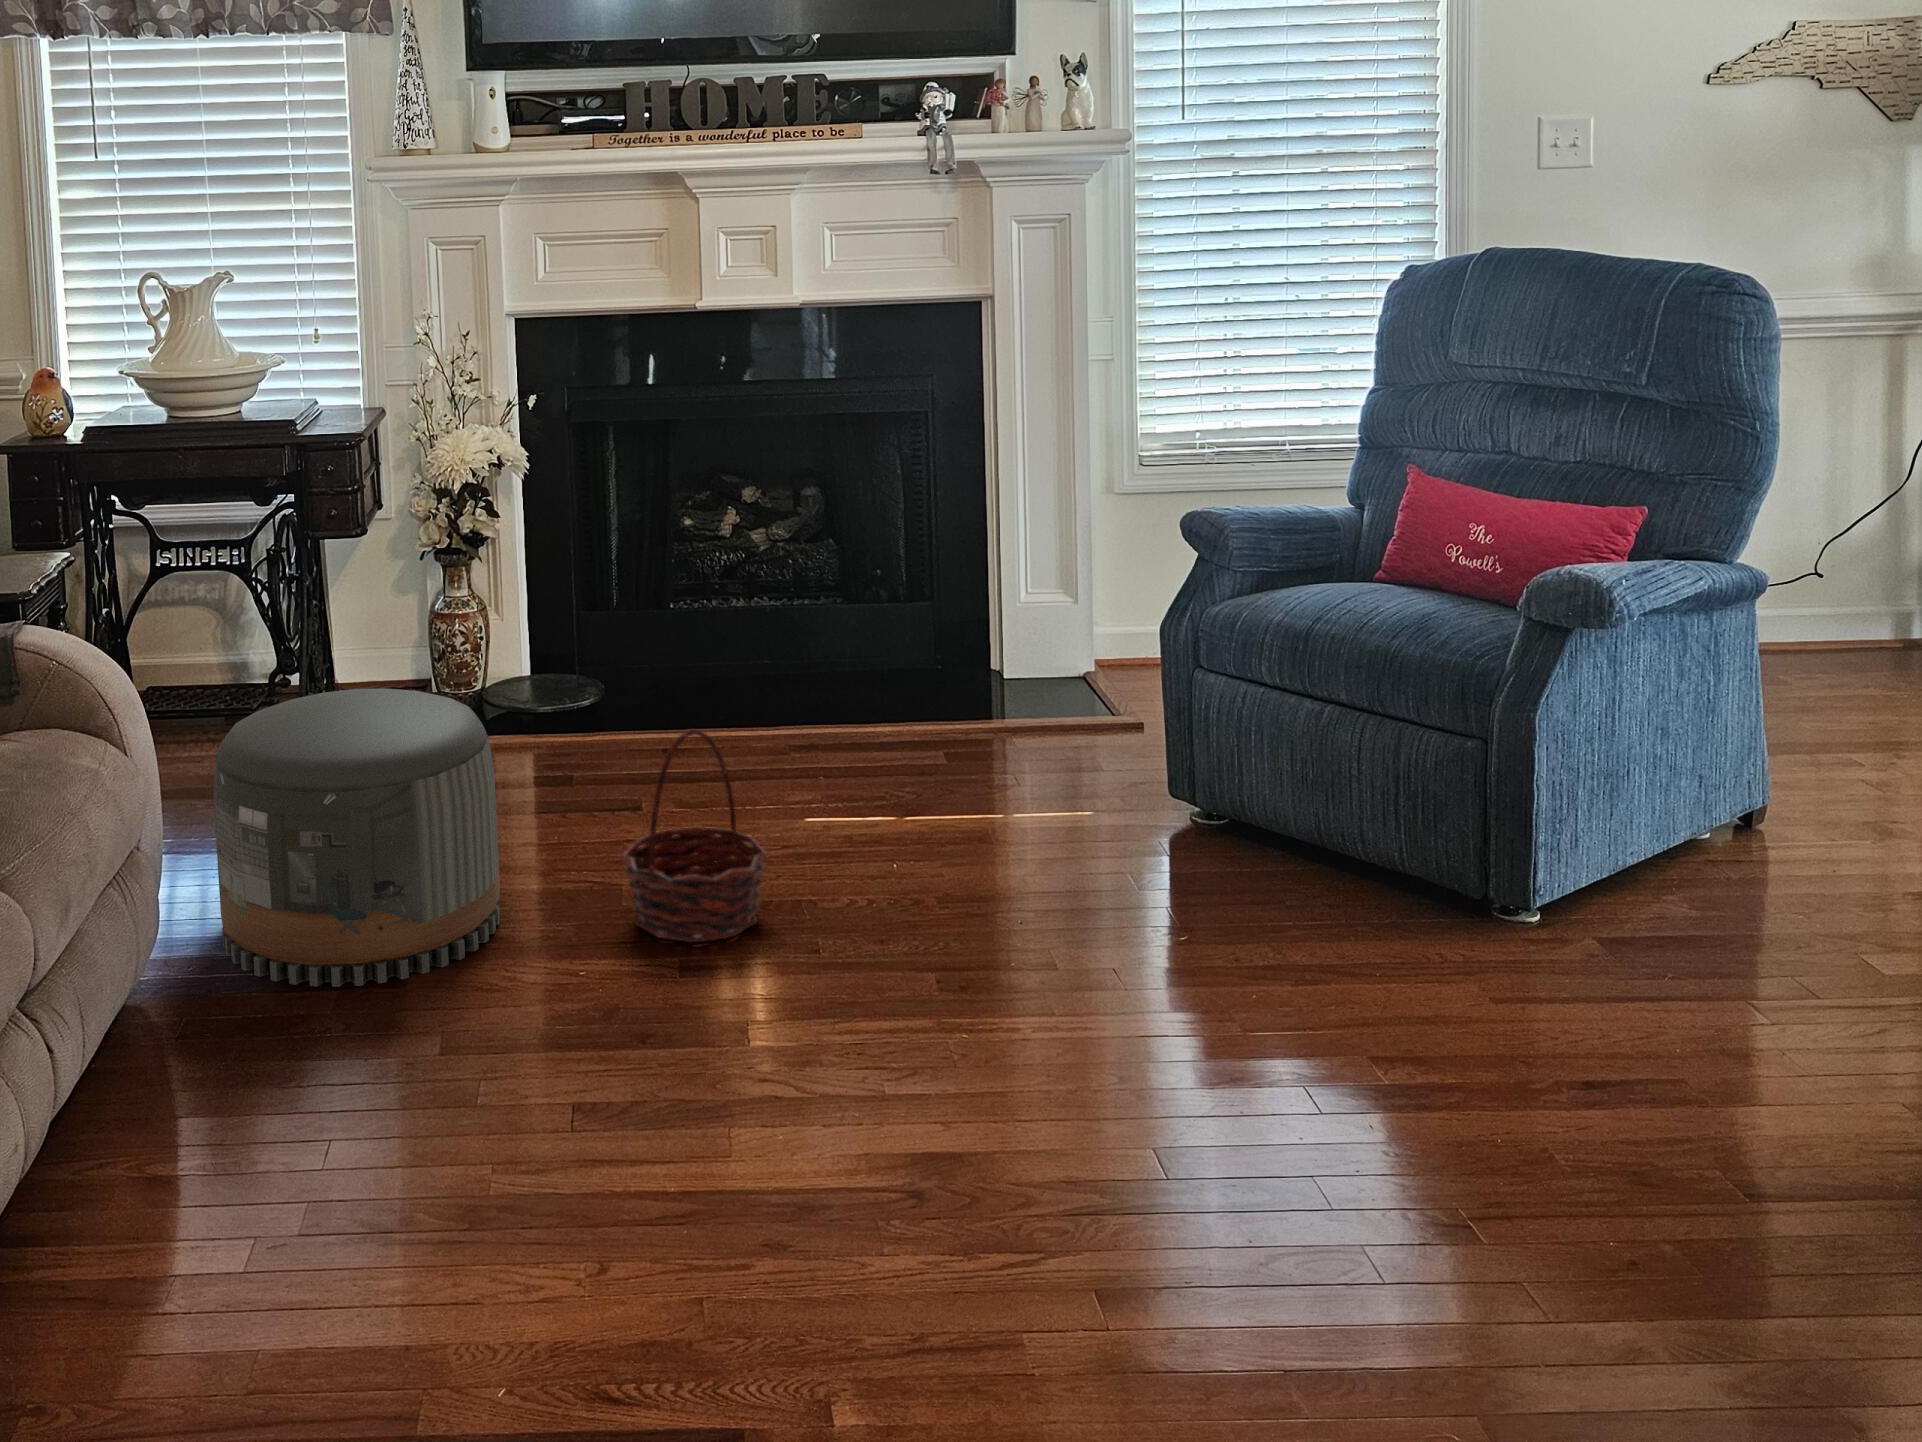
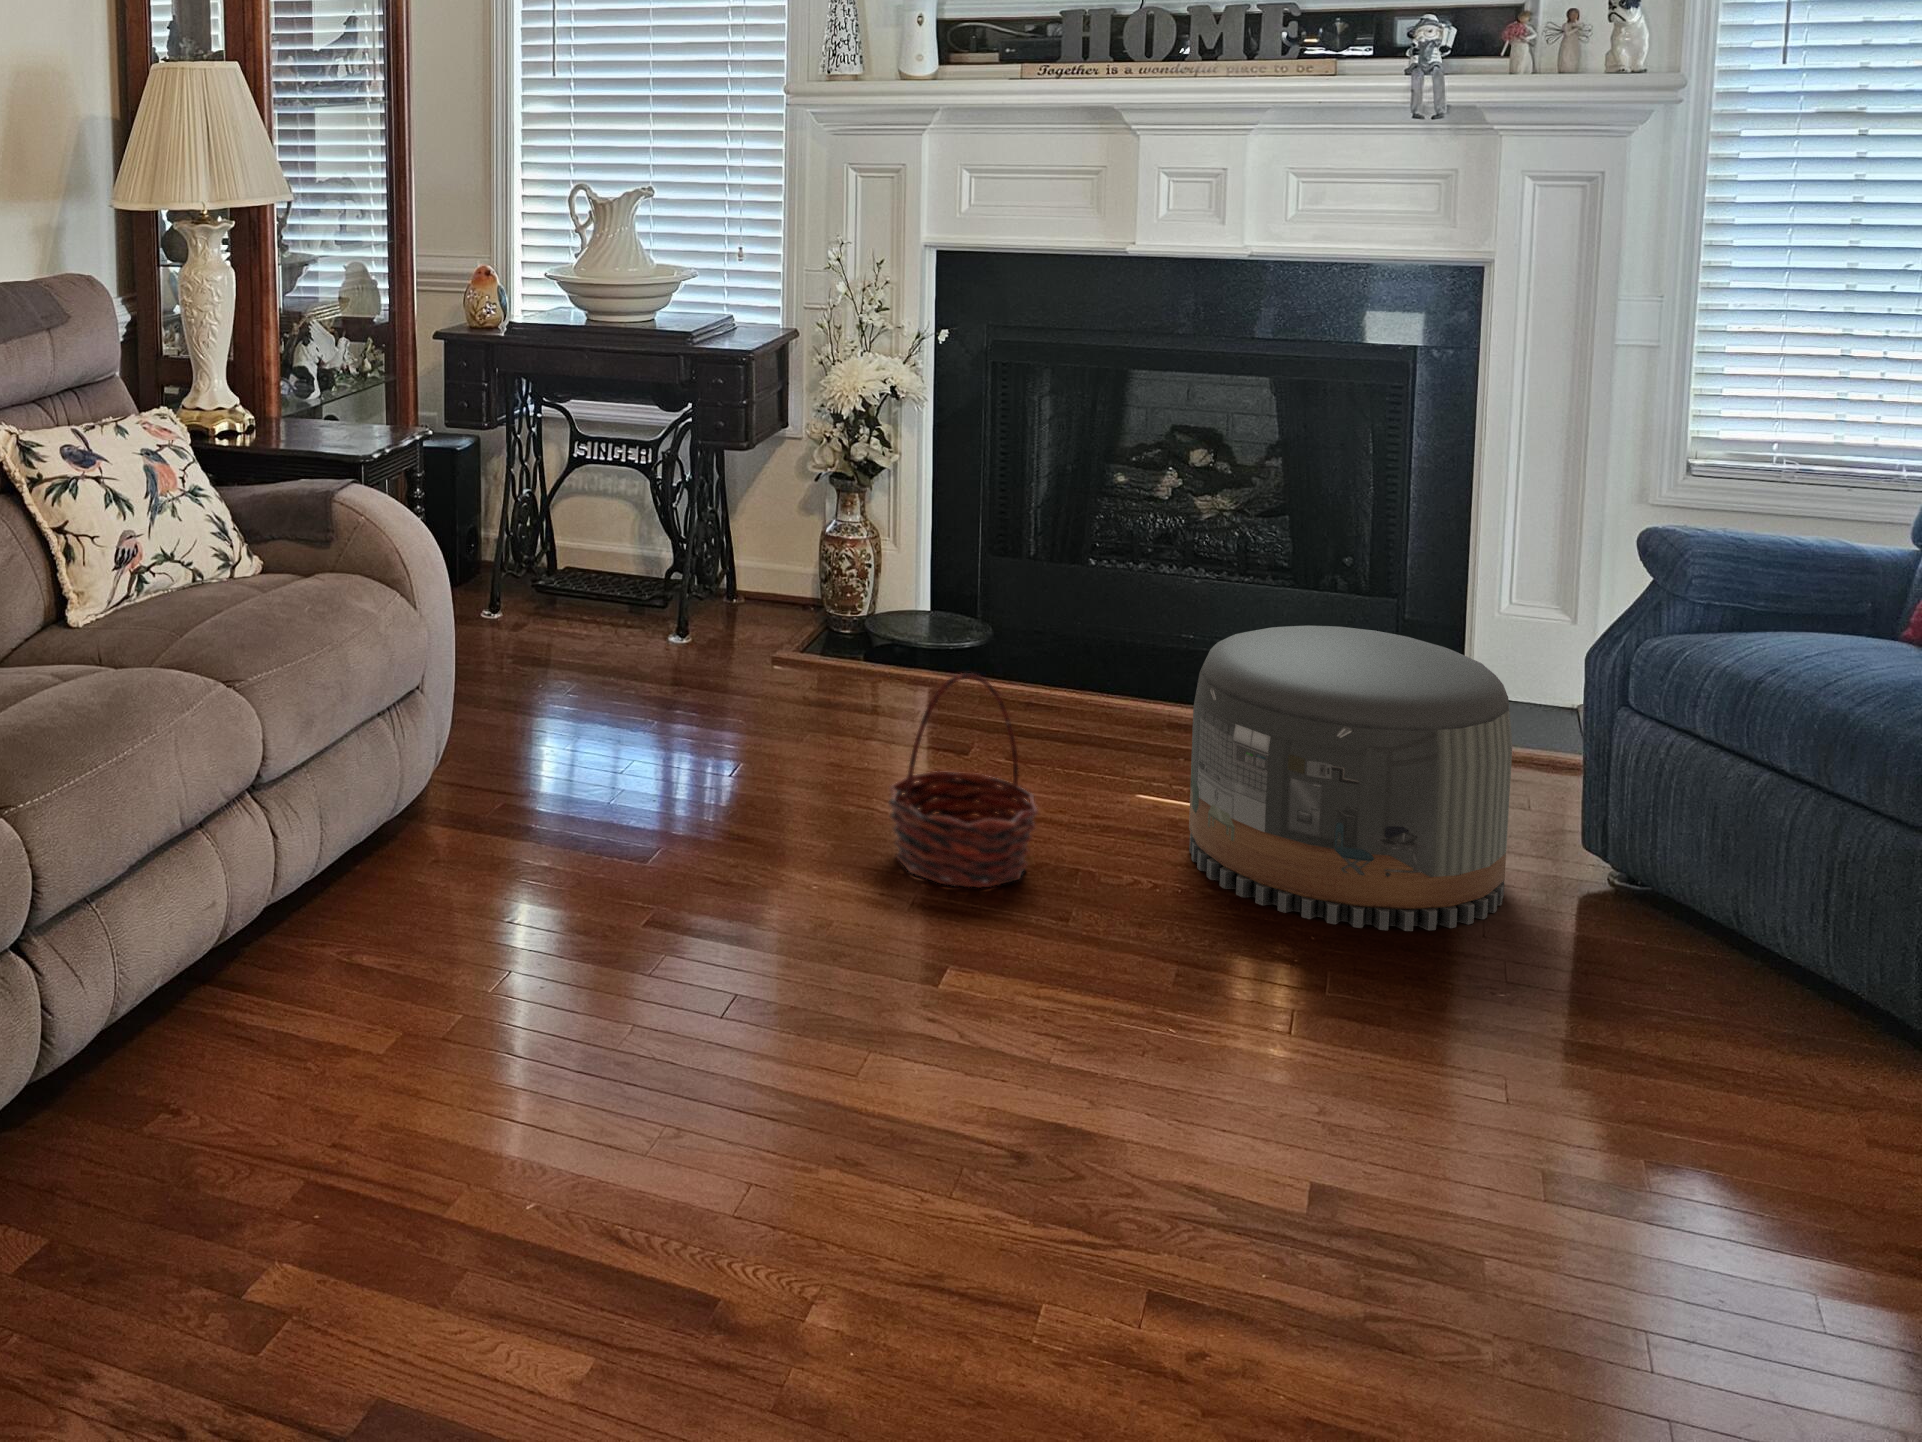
pouf: present [213,688,500,987] -> present [1189,625,1512,931]

